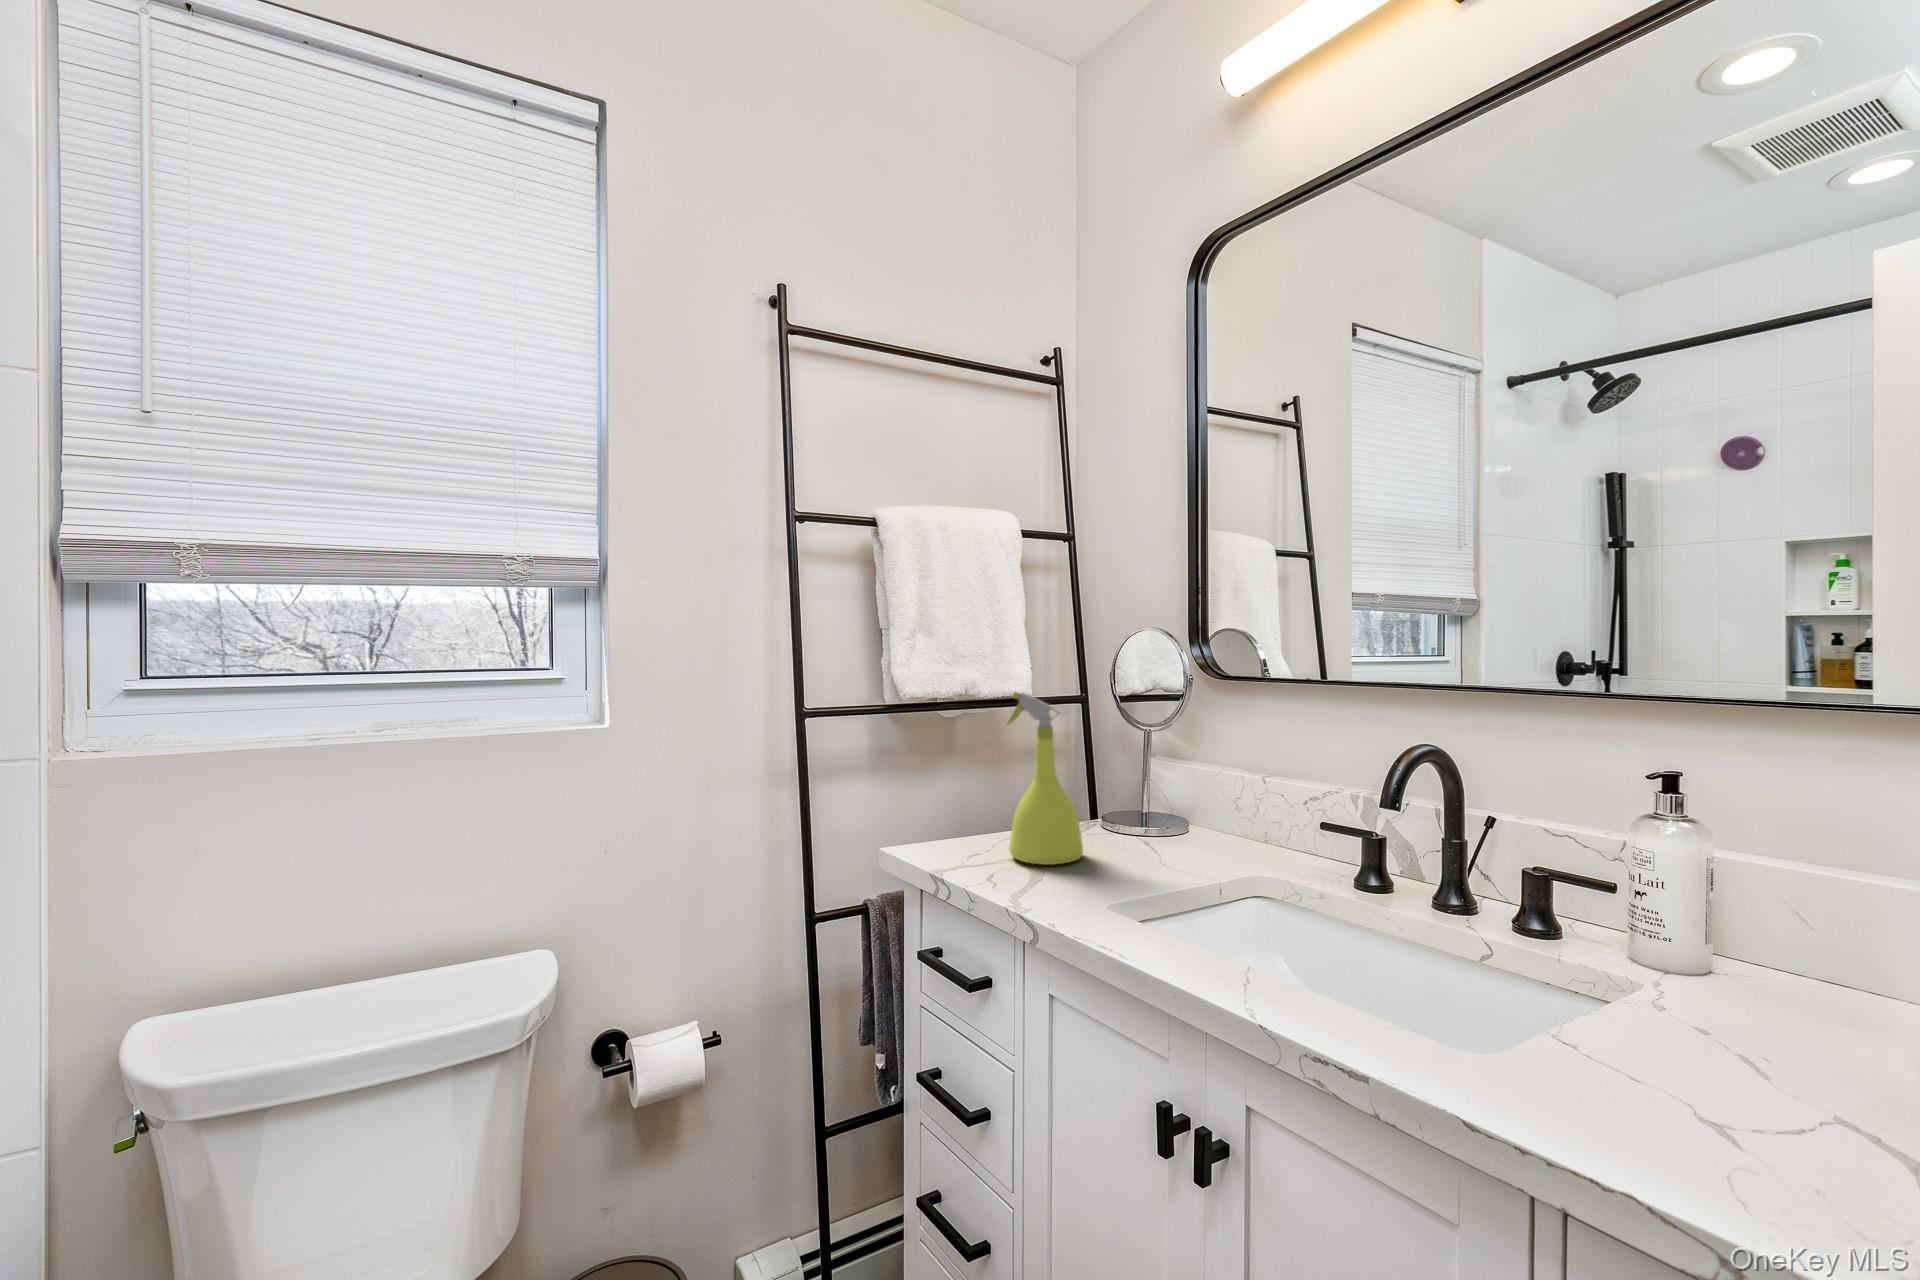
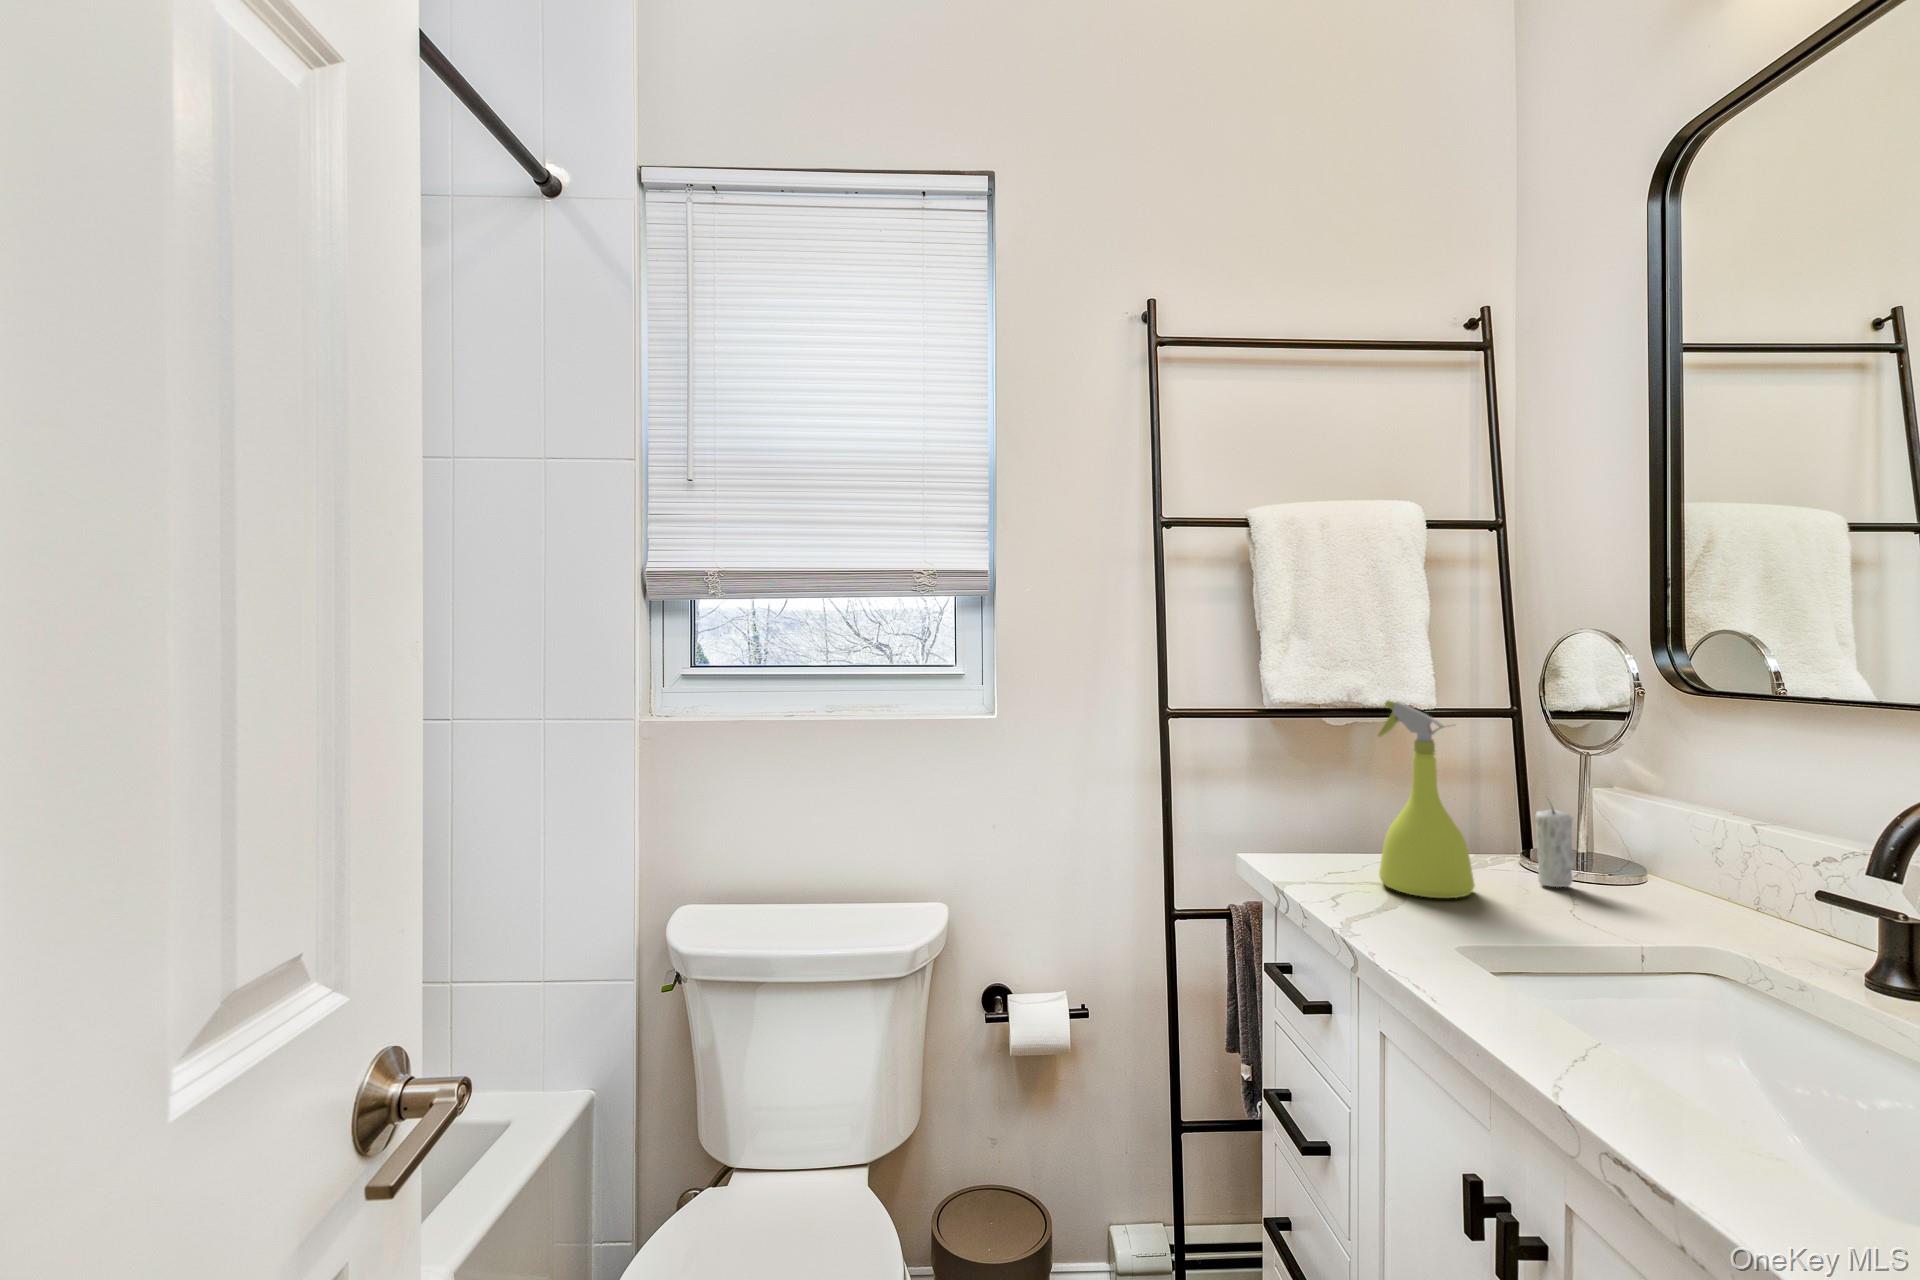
candle: none [1119,766,1145,841] -> present [1536,804,1574,887]

